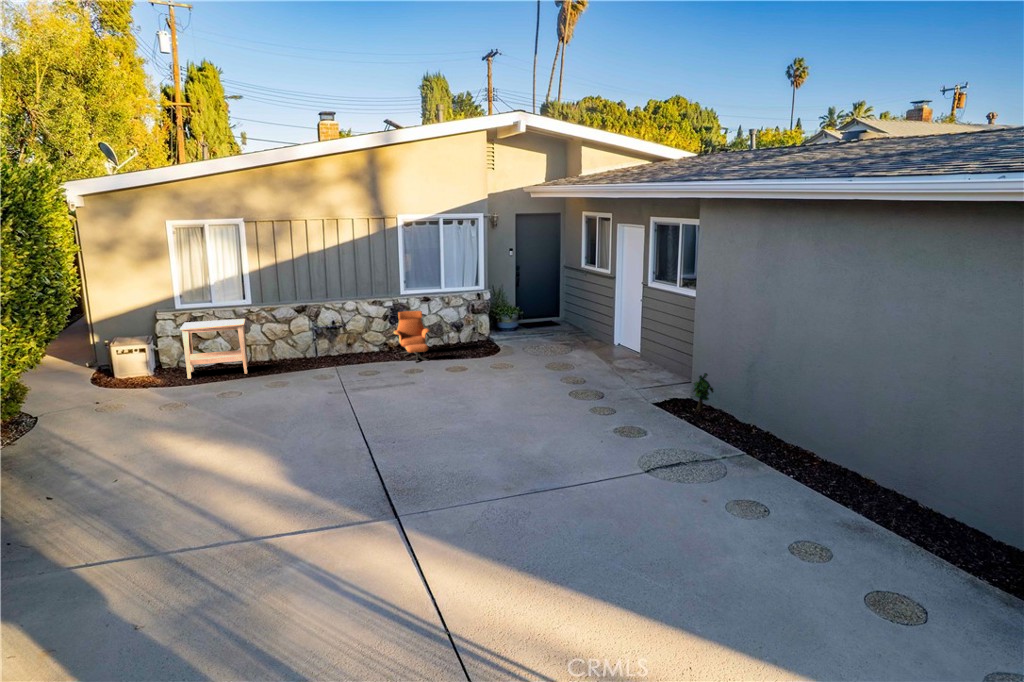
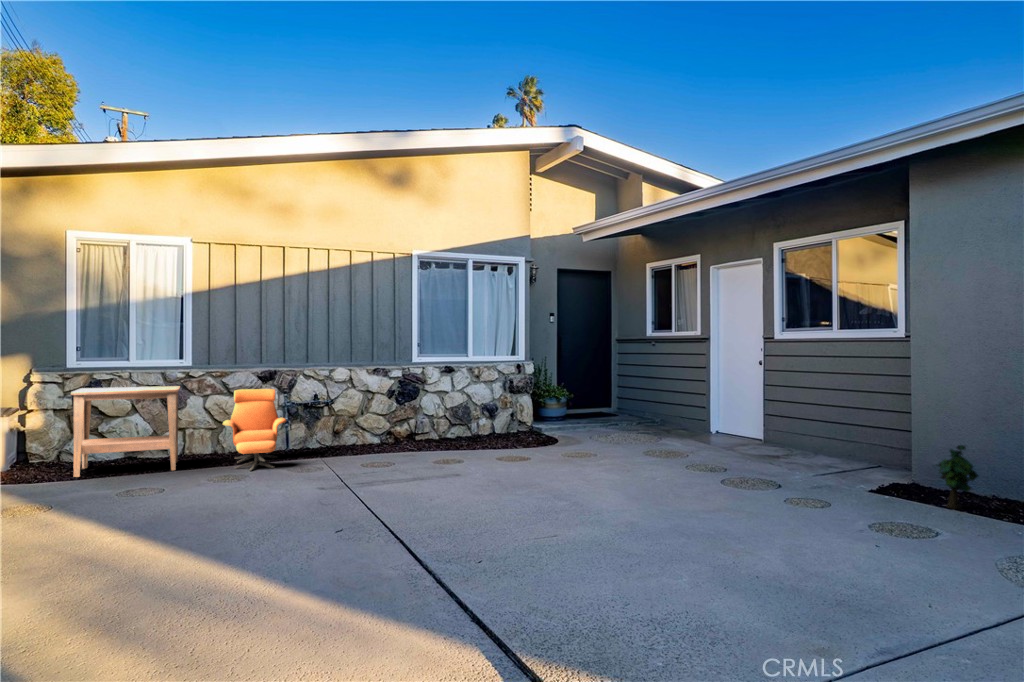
lounge chair: present [394,311,430,362] -> present [223,389,286,471]

